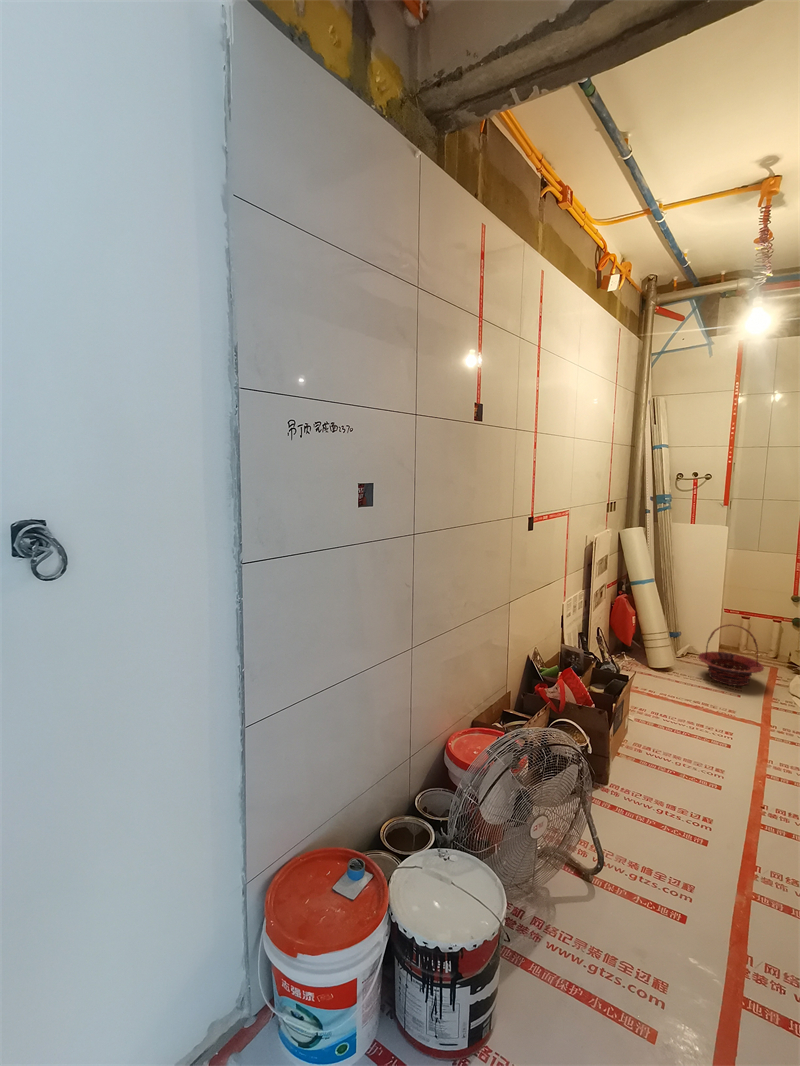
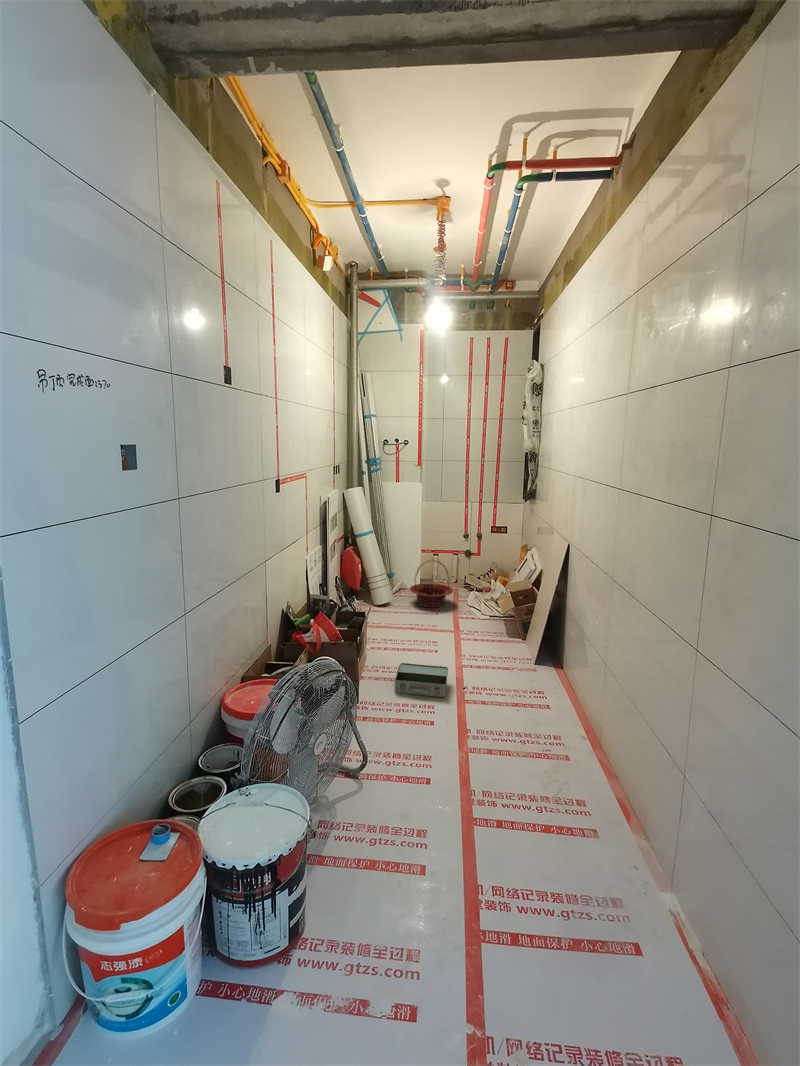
toolbox: none [657,749,740,812] -> present [395,663,448,697]

